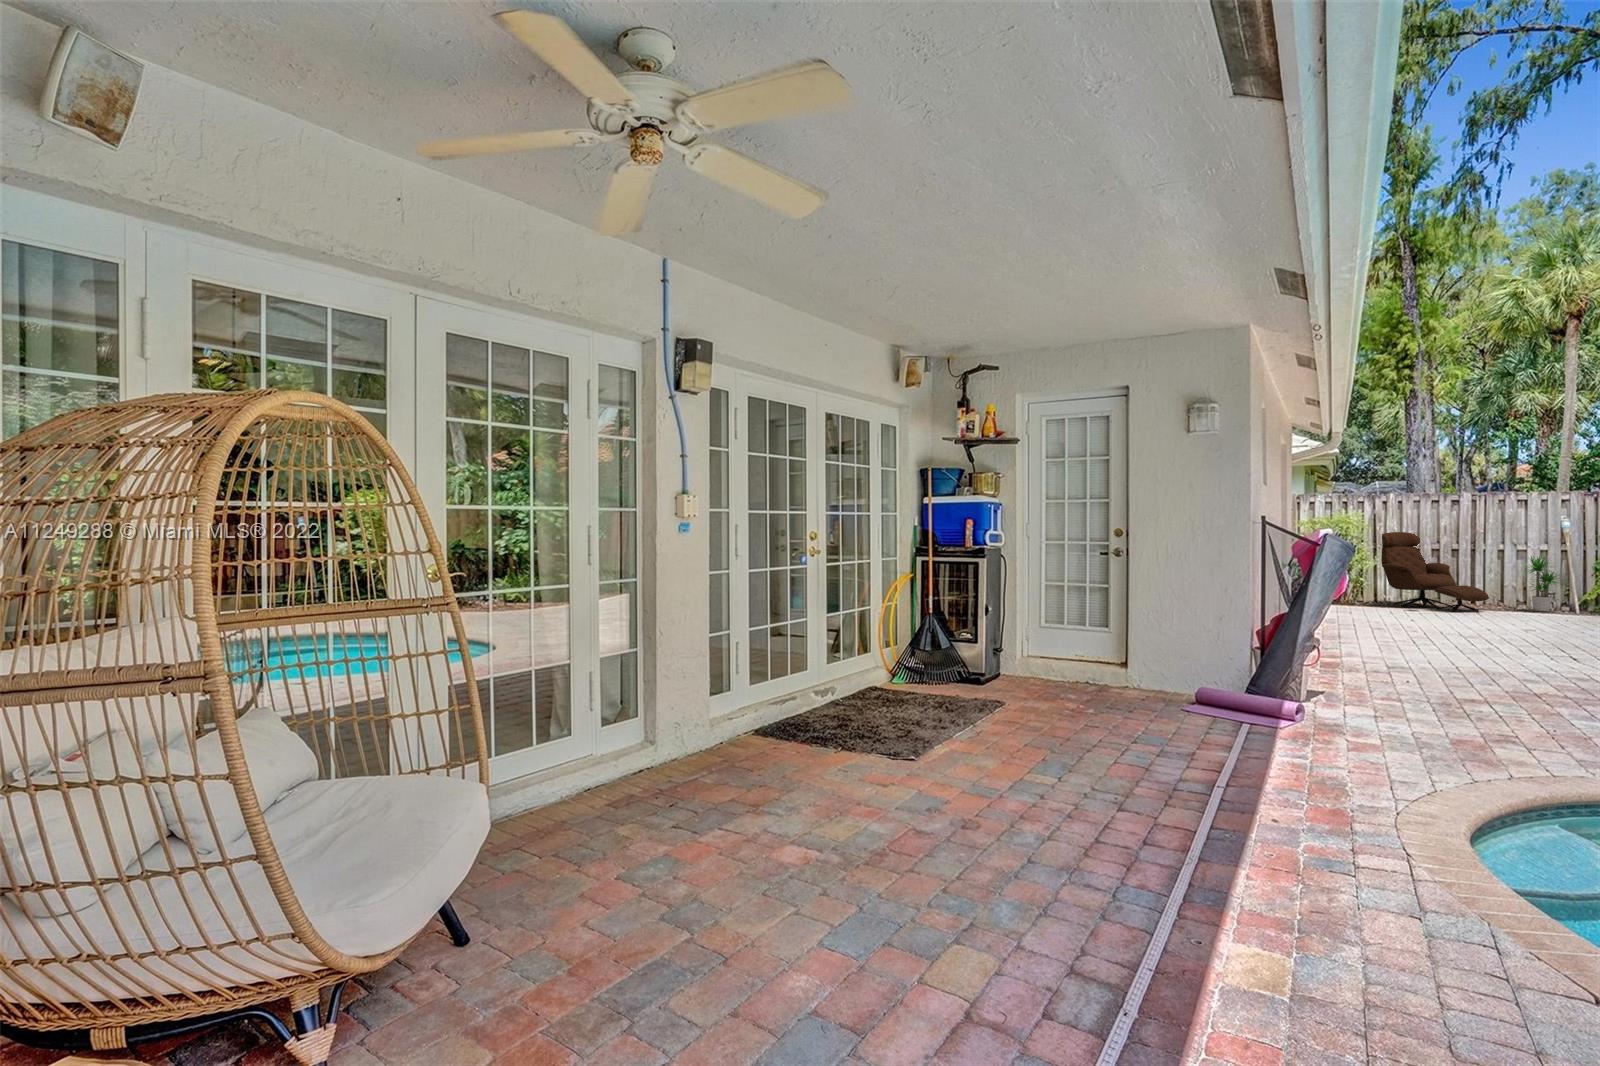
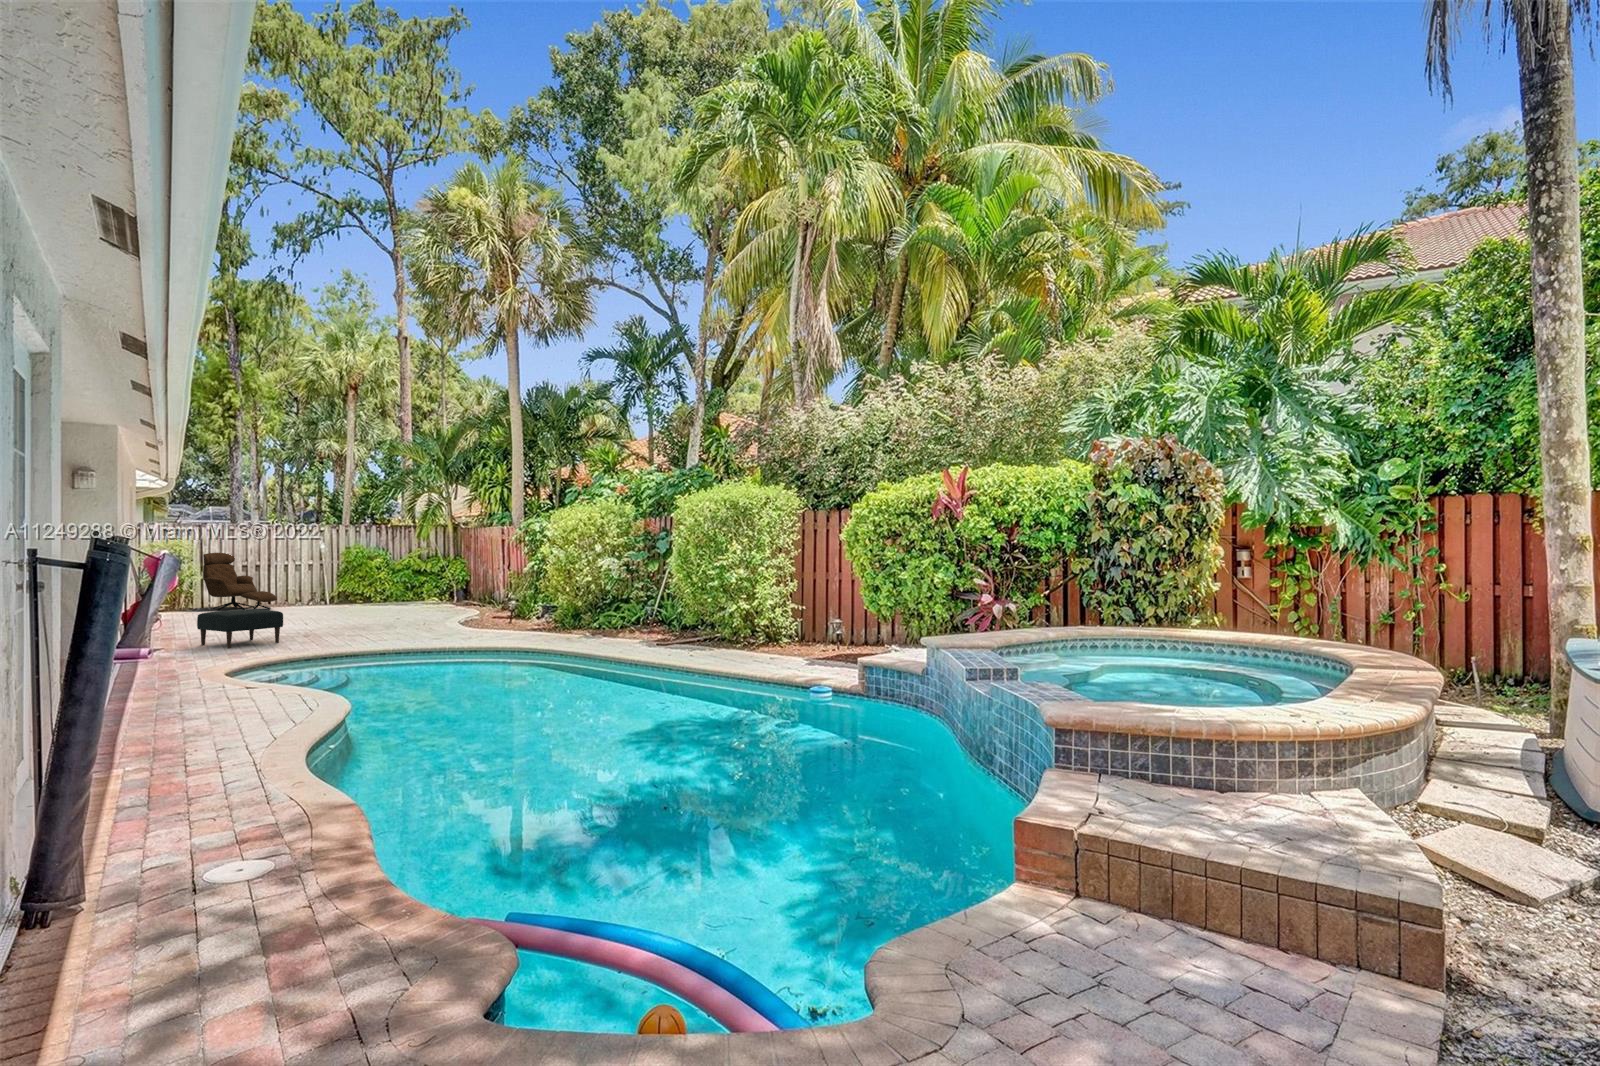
potted plant: present [1523,556,1560,612] -> none [295,567,324,606]
ottoman: none [1391,618,1542,681] -> present [197,609,283,648]

